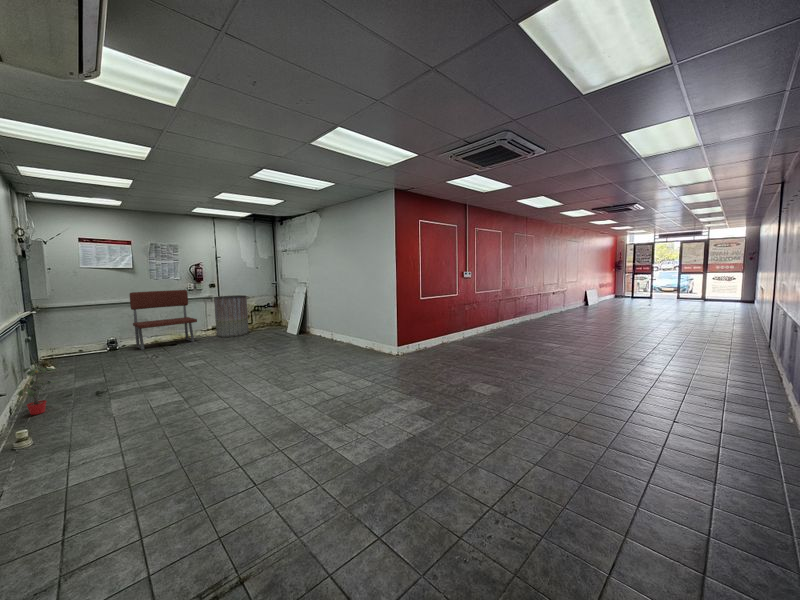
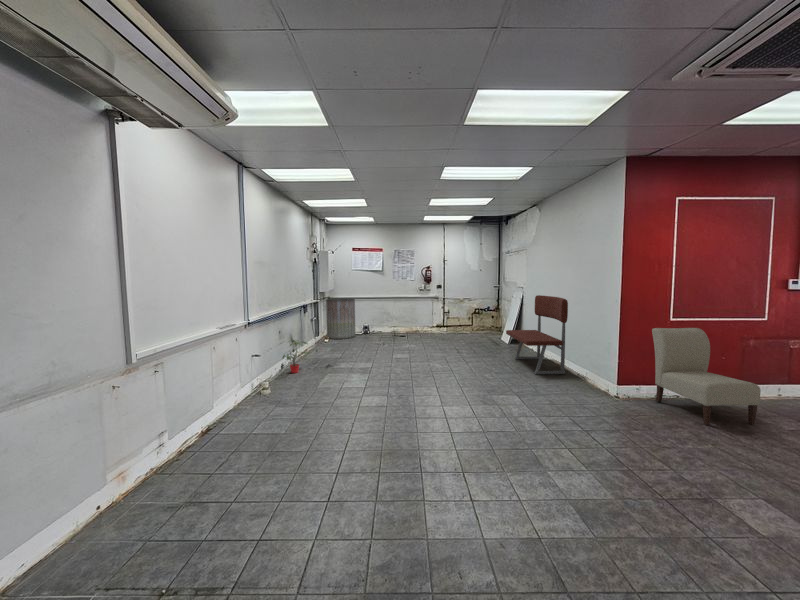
bench: present [130,290,197,350] -> present [506,295,568,374]
trash can: present [214,295,249,338] -> present [326,298,355,339]
chair: none [413,303,465,359] -> present [652,328,761,425]

